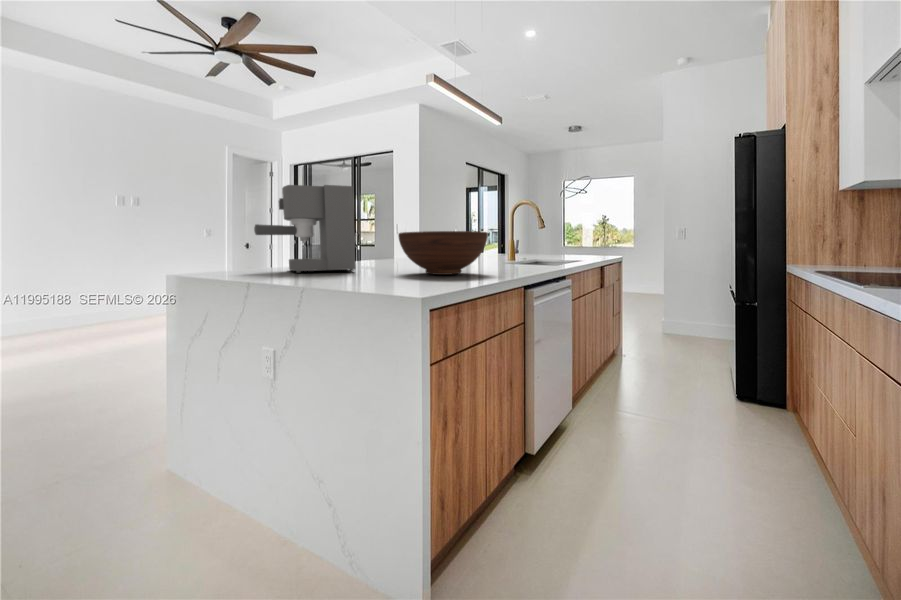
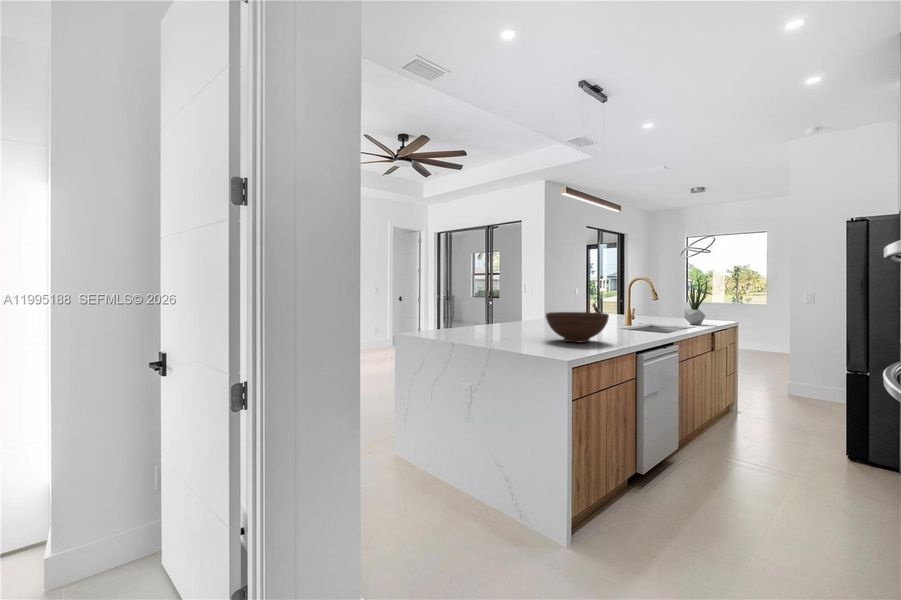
coffee maker: present [254,185,356,273] -> none [453,281,515,337]
potted plant: none [572,203,598,260] -> present [684,279,707,325]

